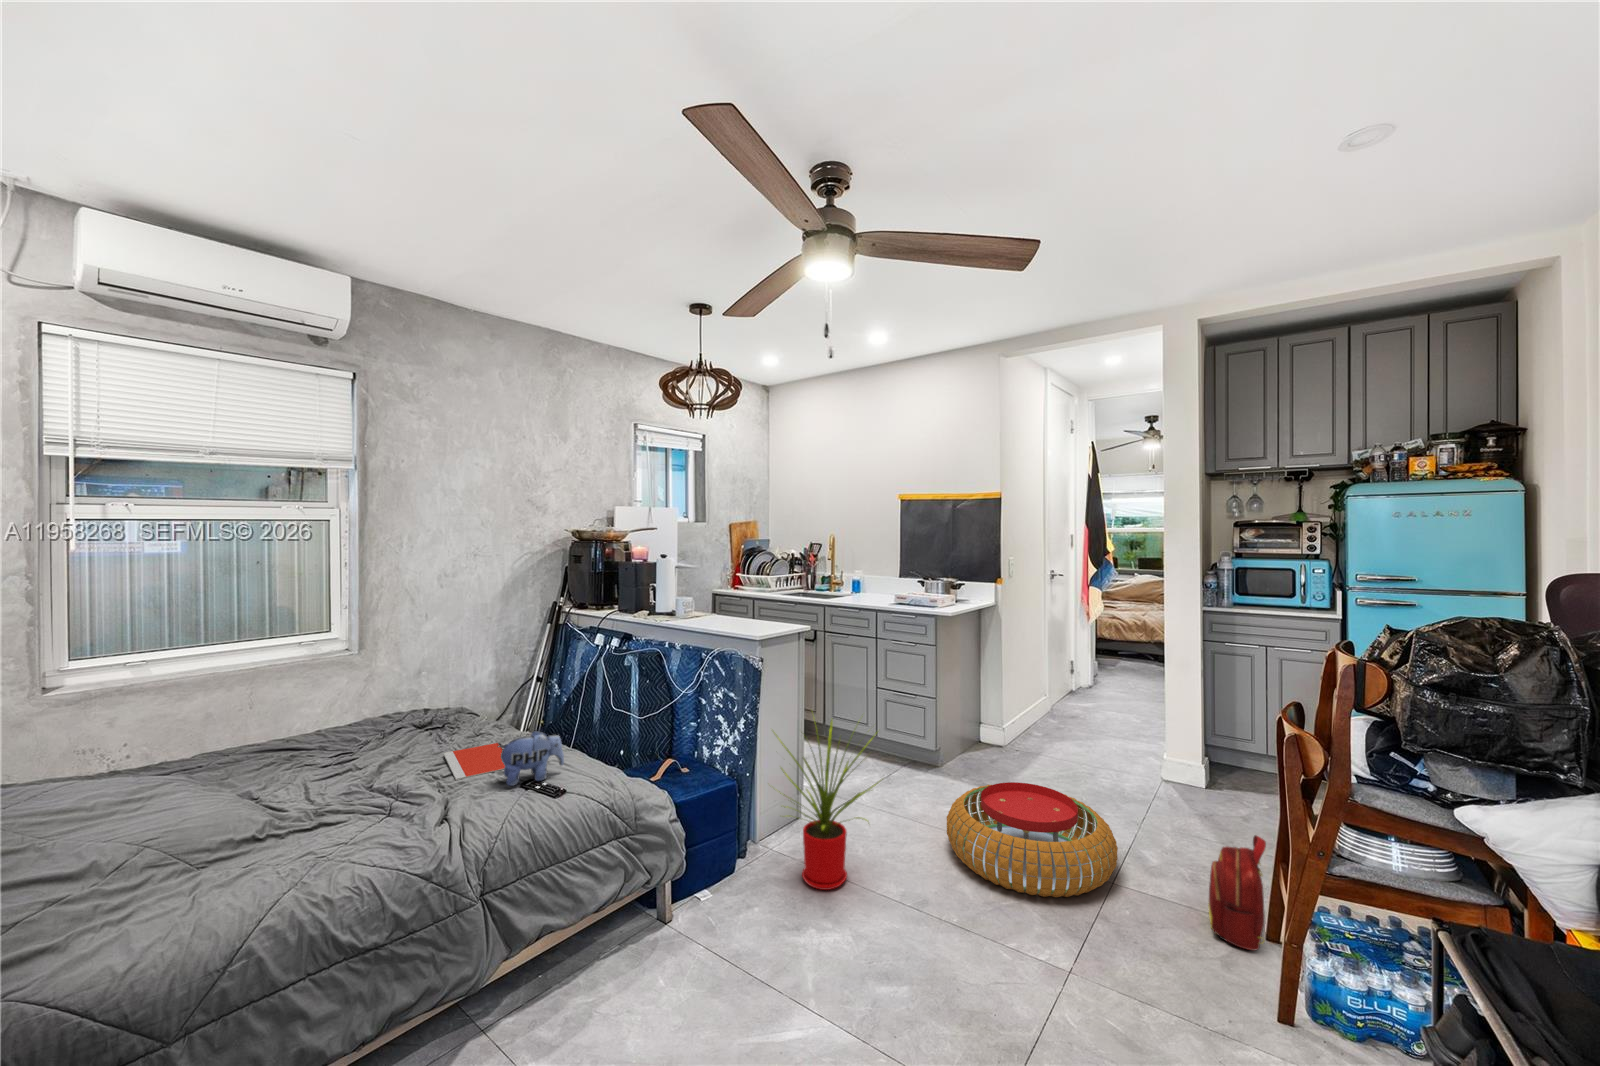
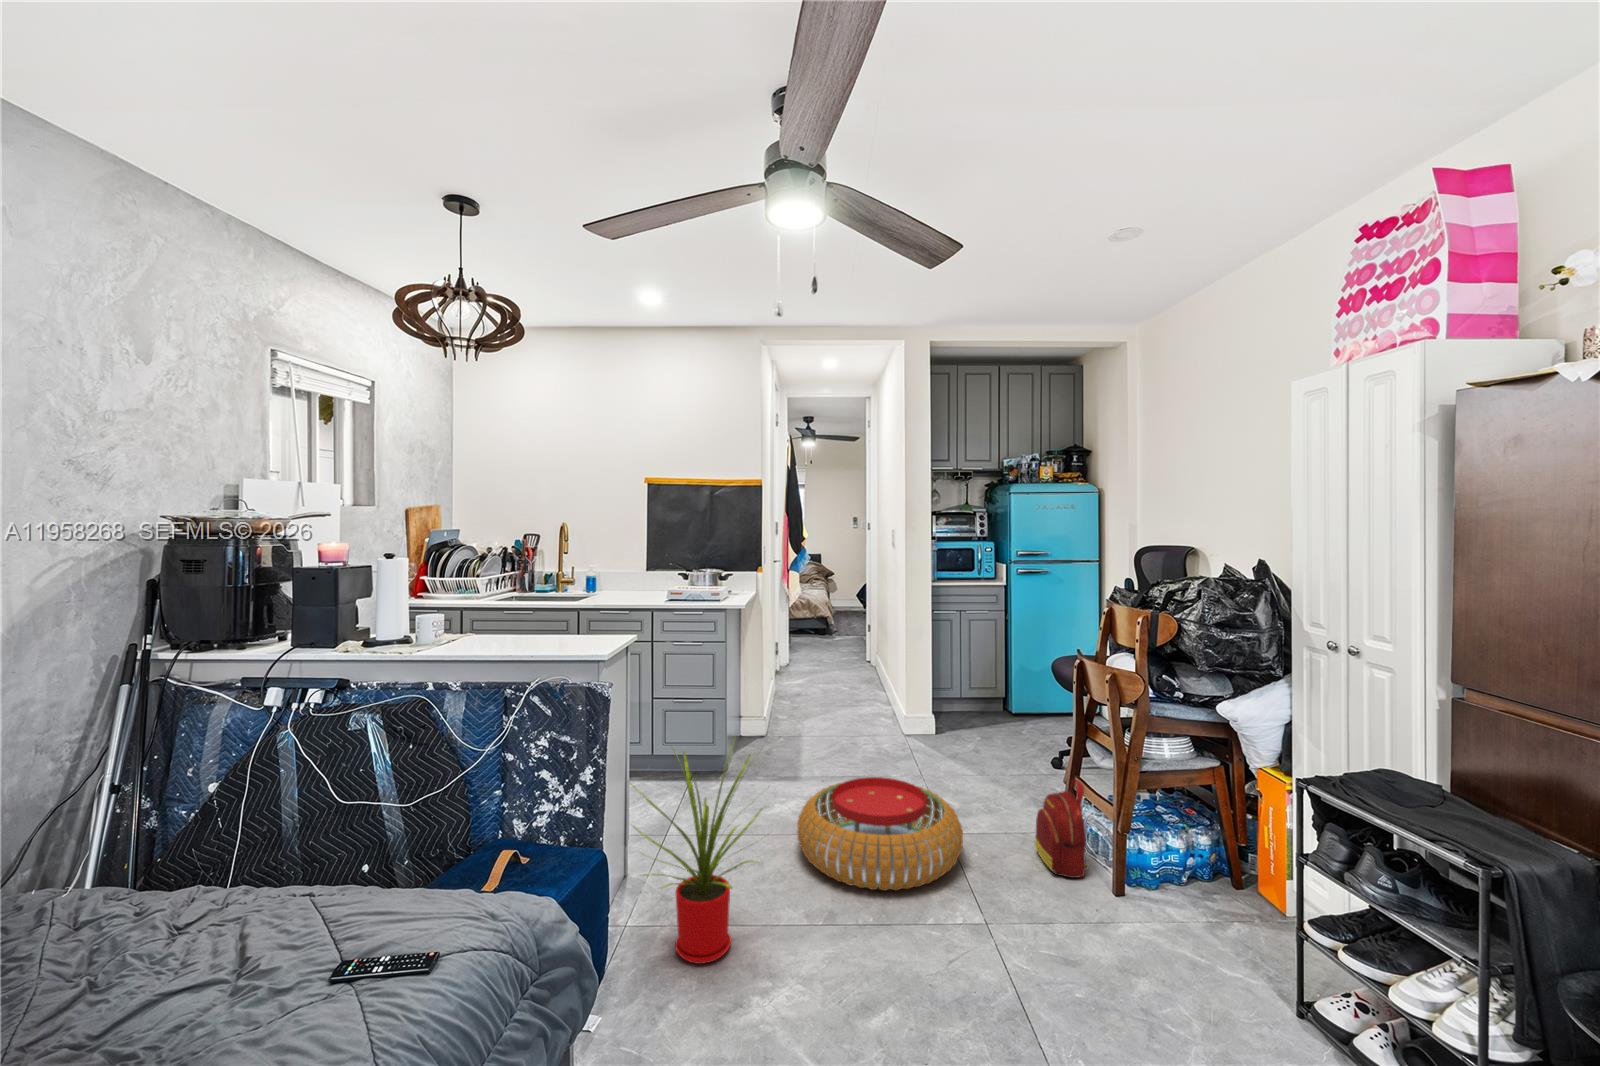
plush toy: present [499,730,564,786] -> none [270,867,385,981]
notebook: present [444,743,505,780] -> none [51,915,266,1012]

